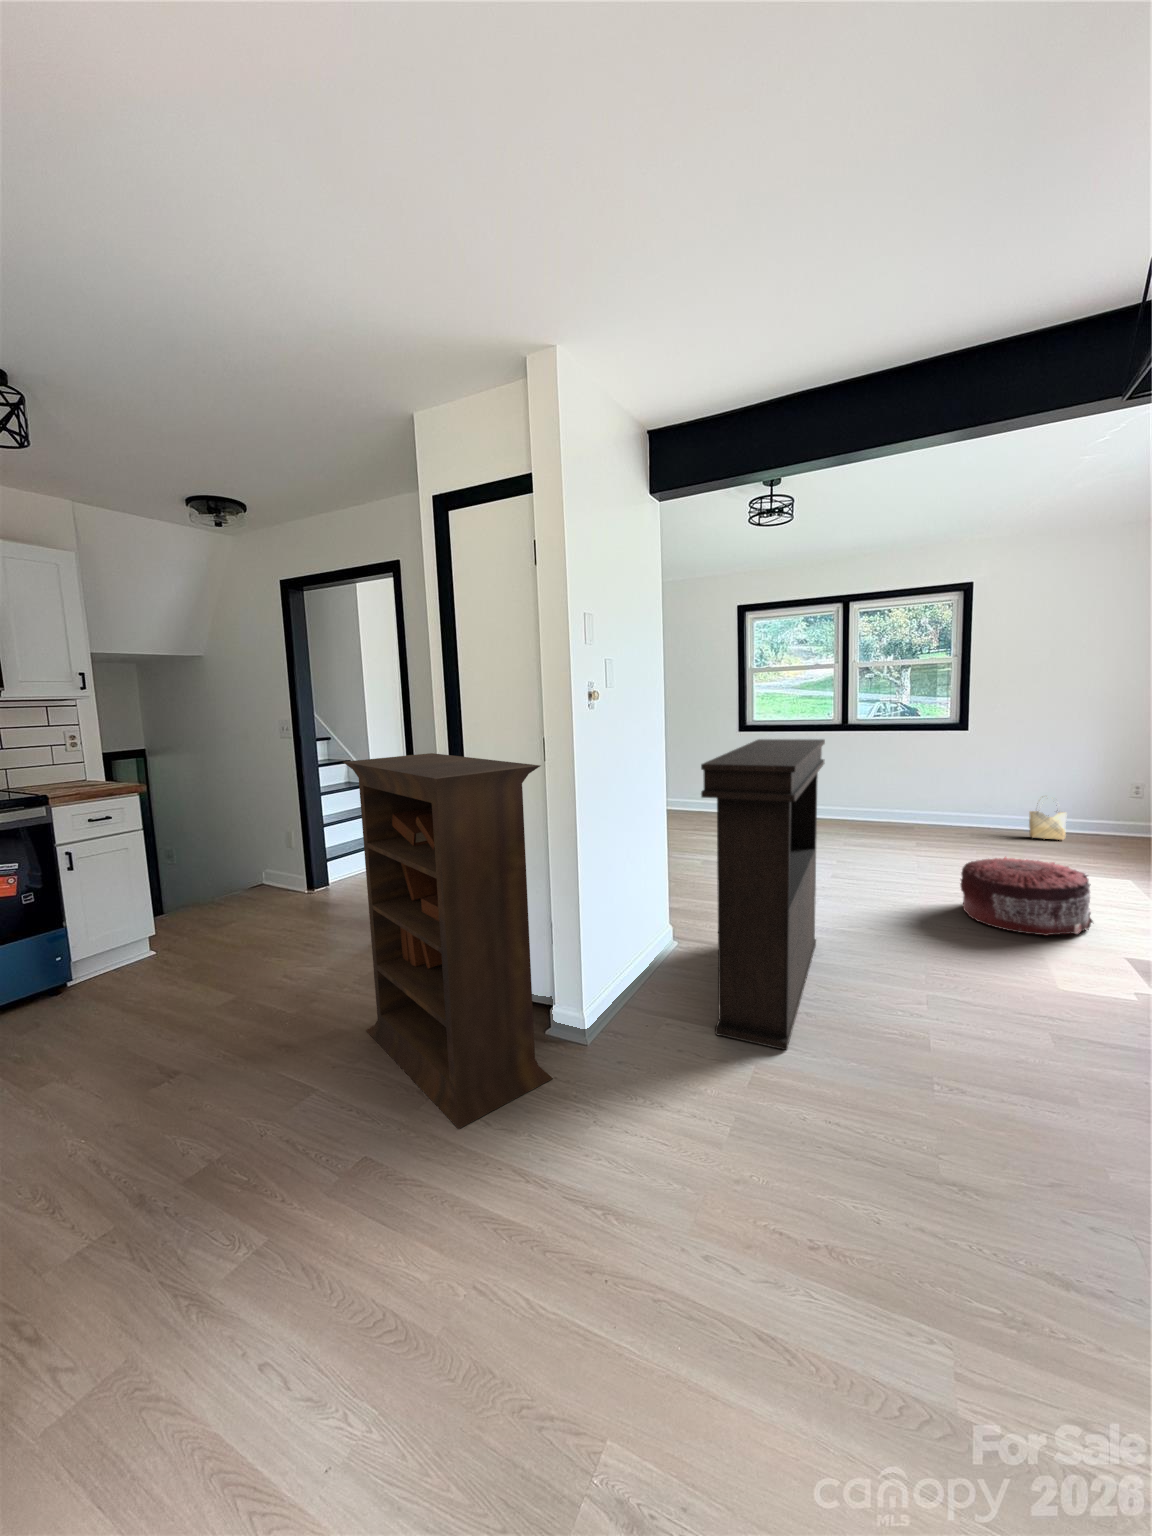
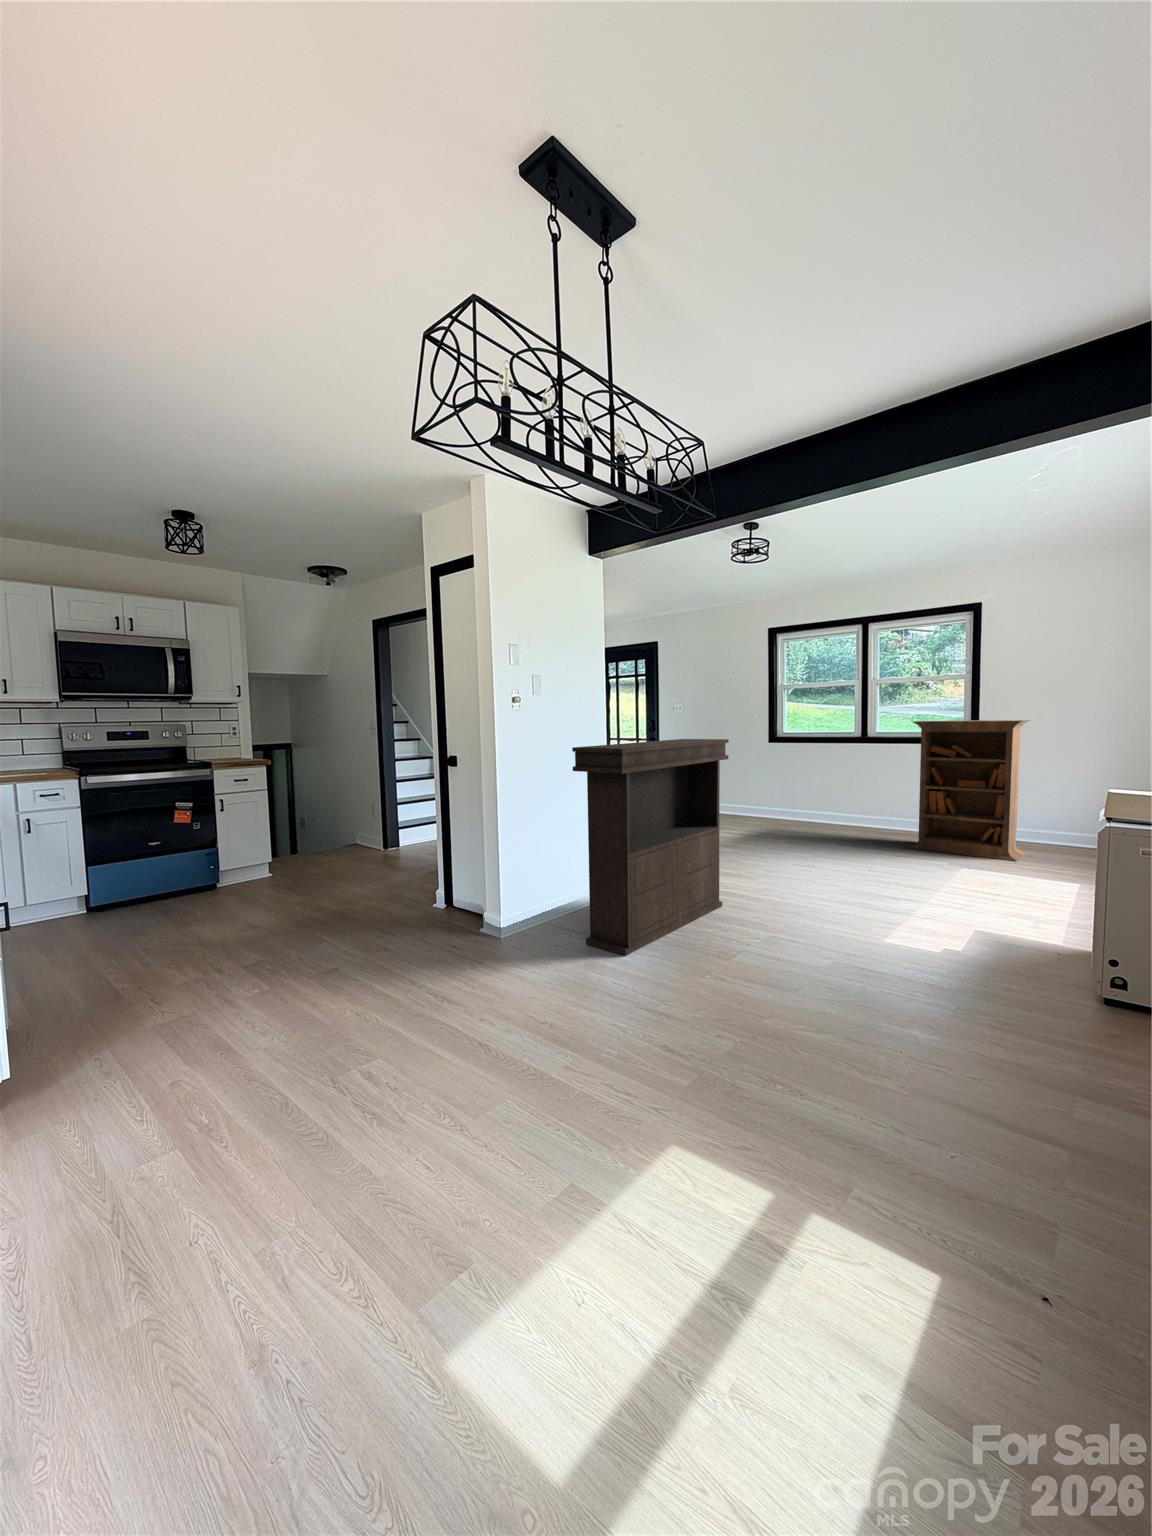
bookcase: present [343,753,553,1129] -> present [911,720,1030,861]
woven basket: present [1029,802,1067,840] -> none [1034,811,1073,854]
pouf: present [961,857,1093,935] -> none [876,851,985,917]

